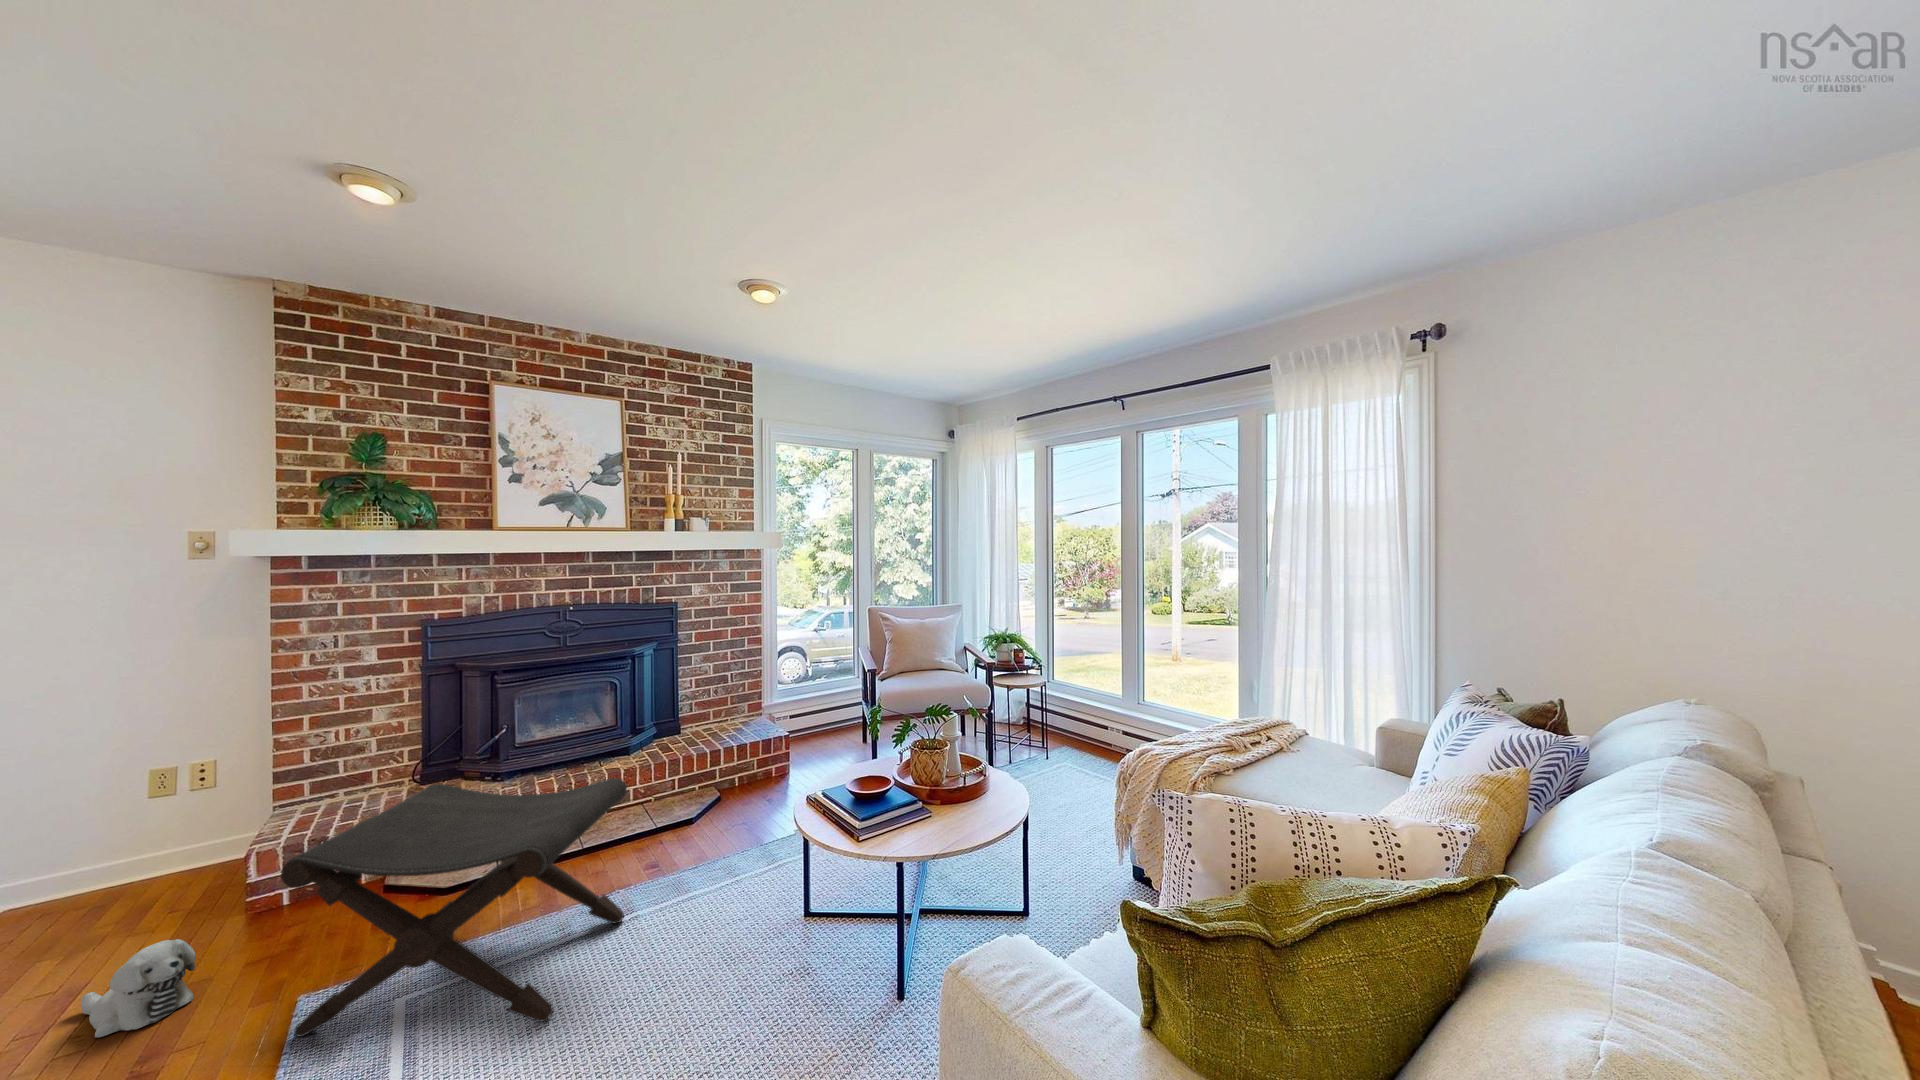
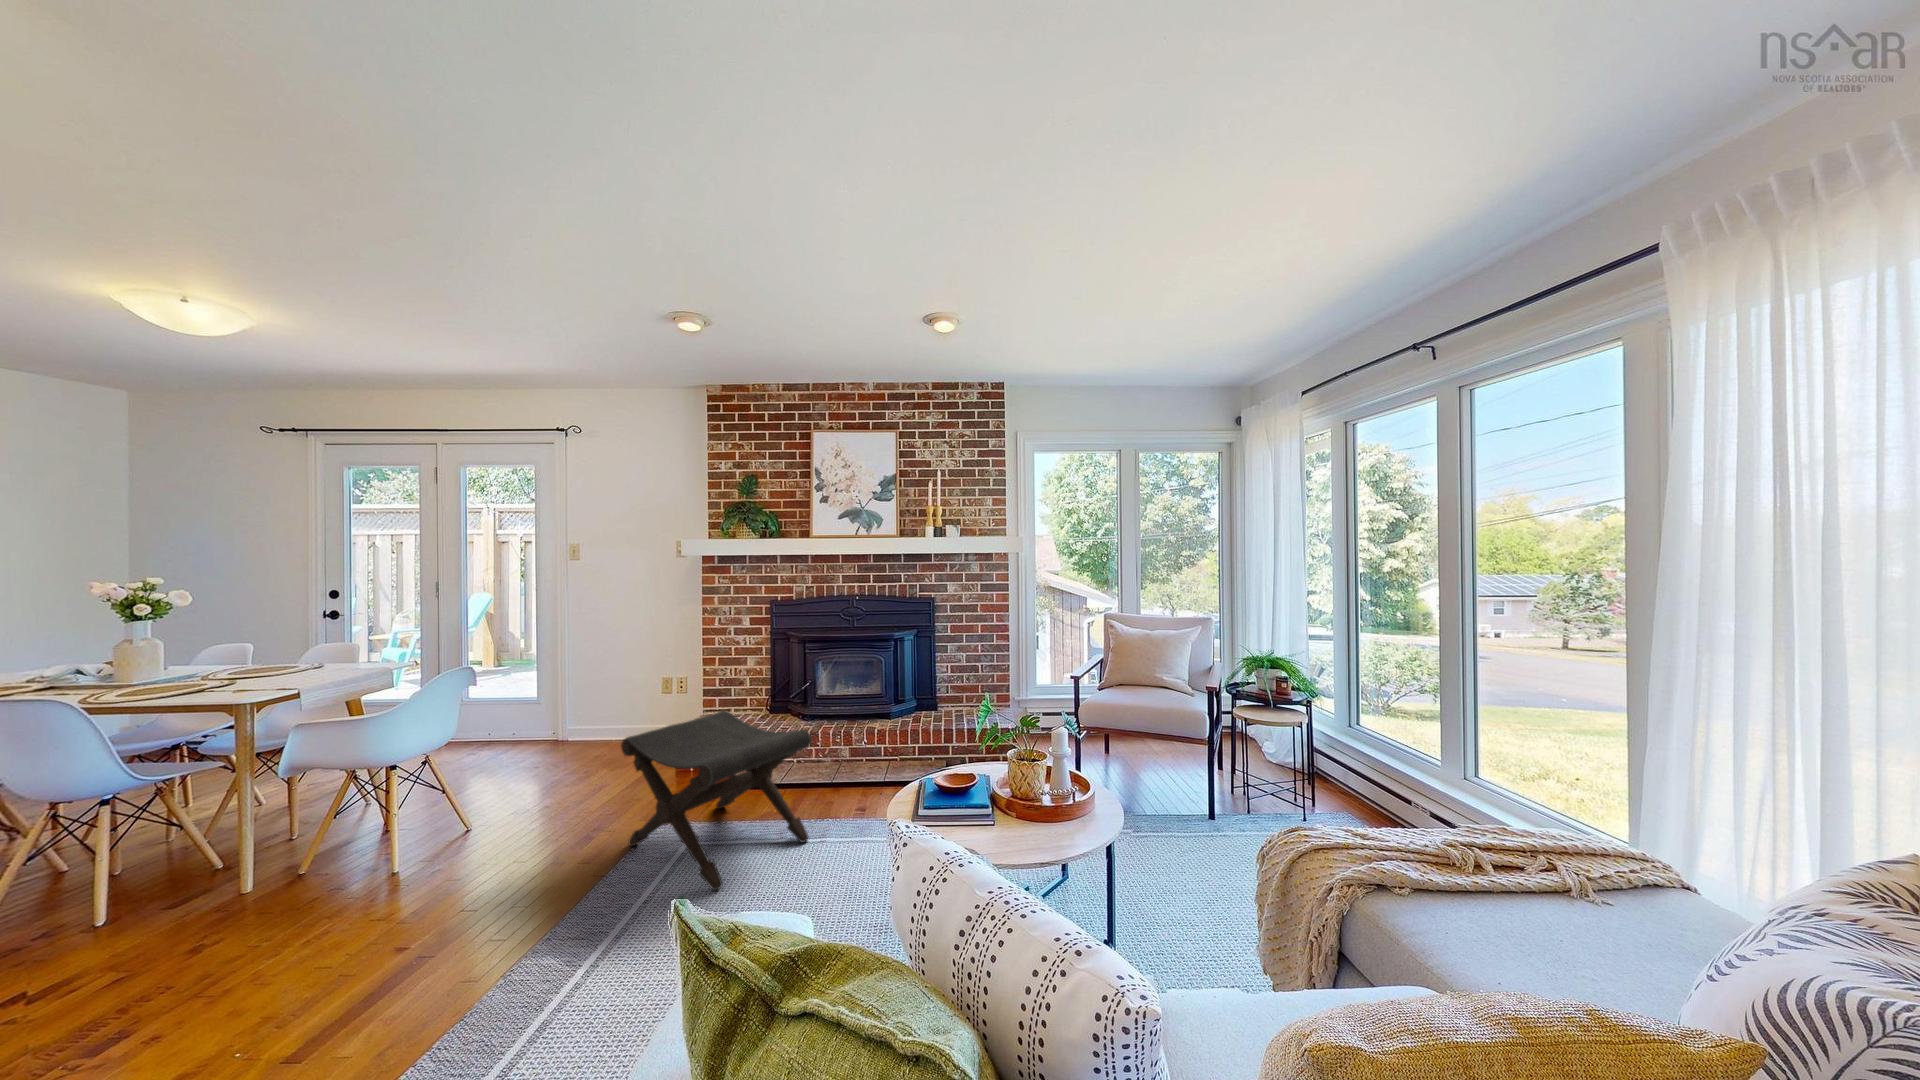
plush toy: present [81,939,196,1038] -> none [581,771,623,815]

